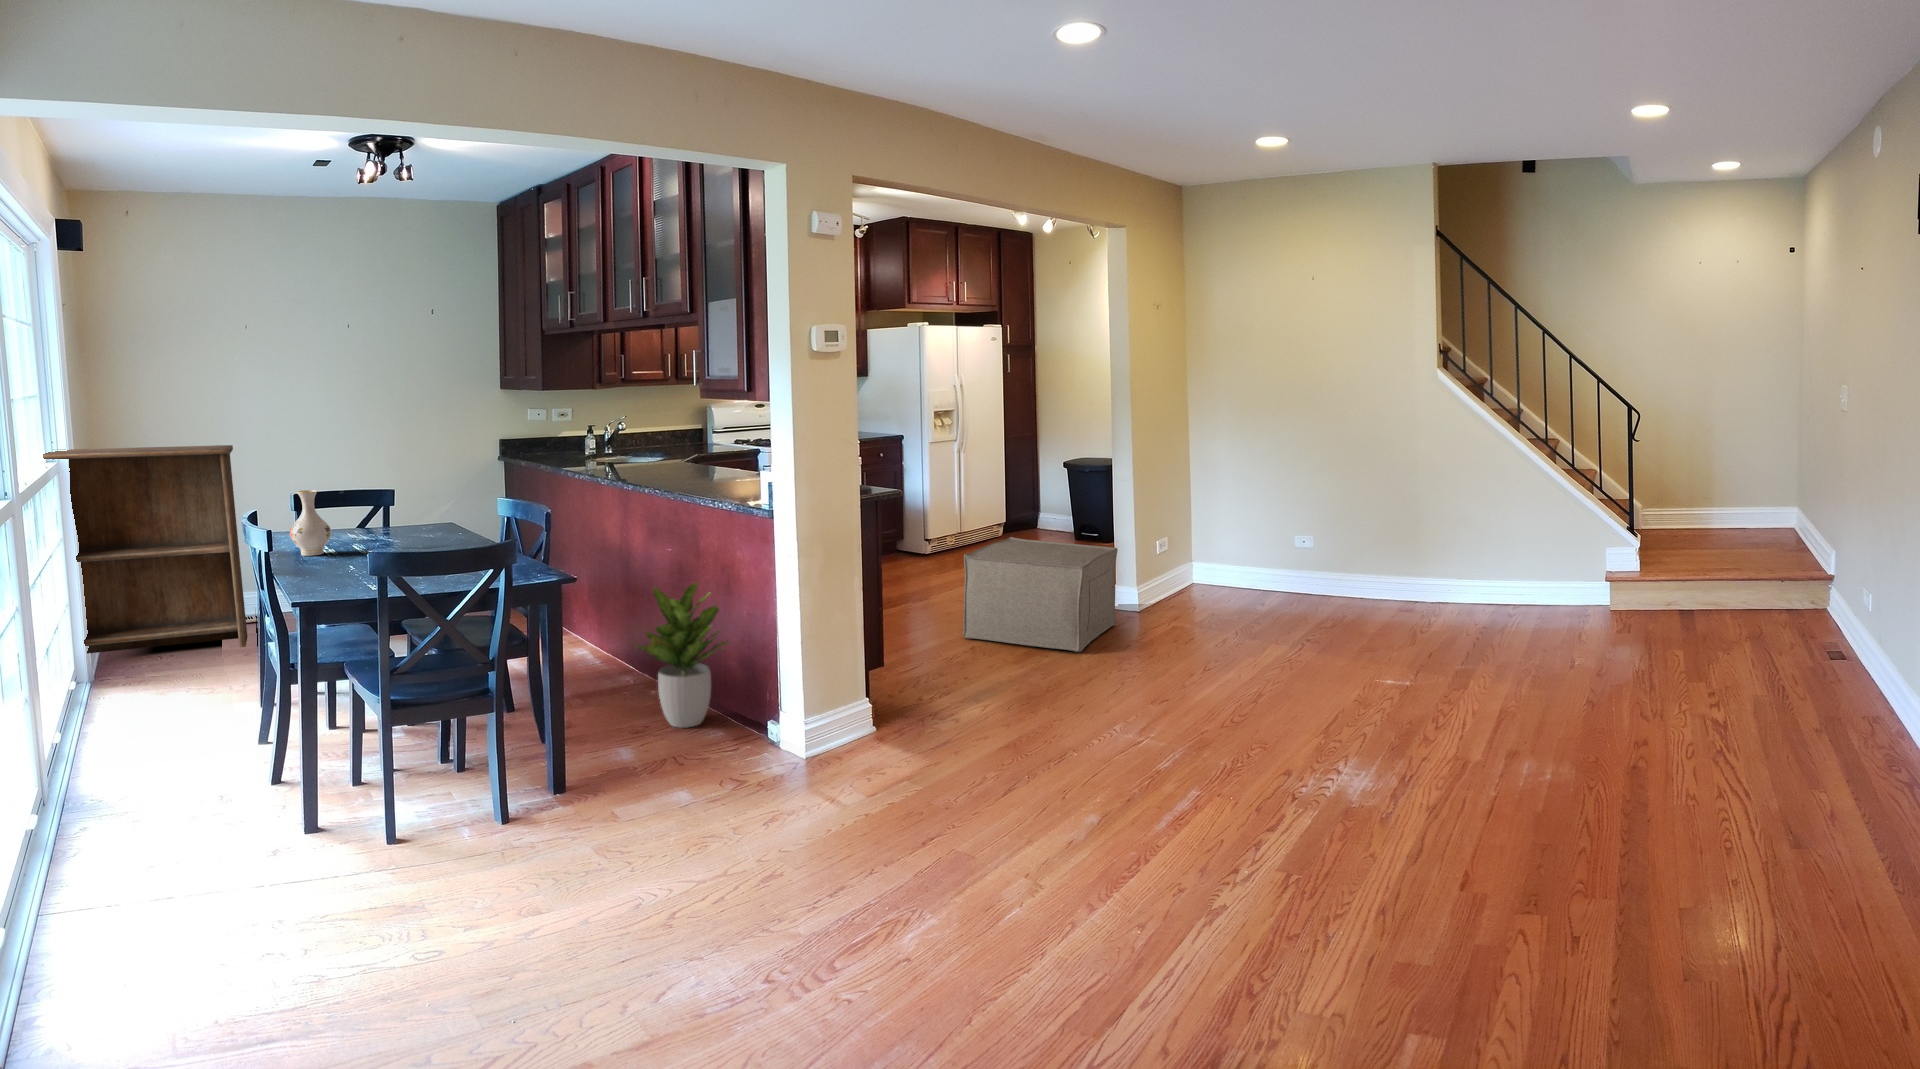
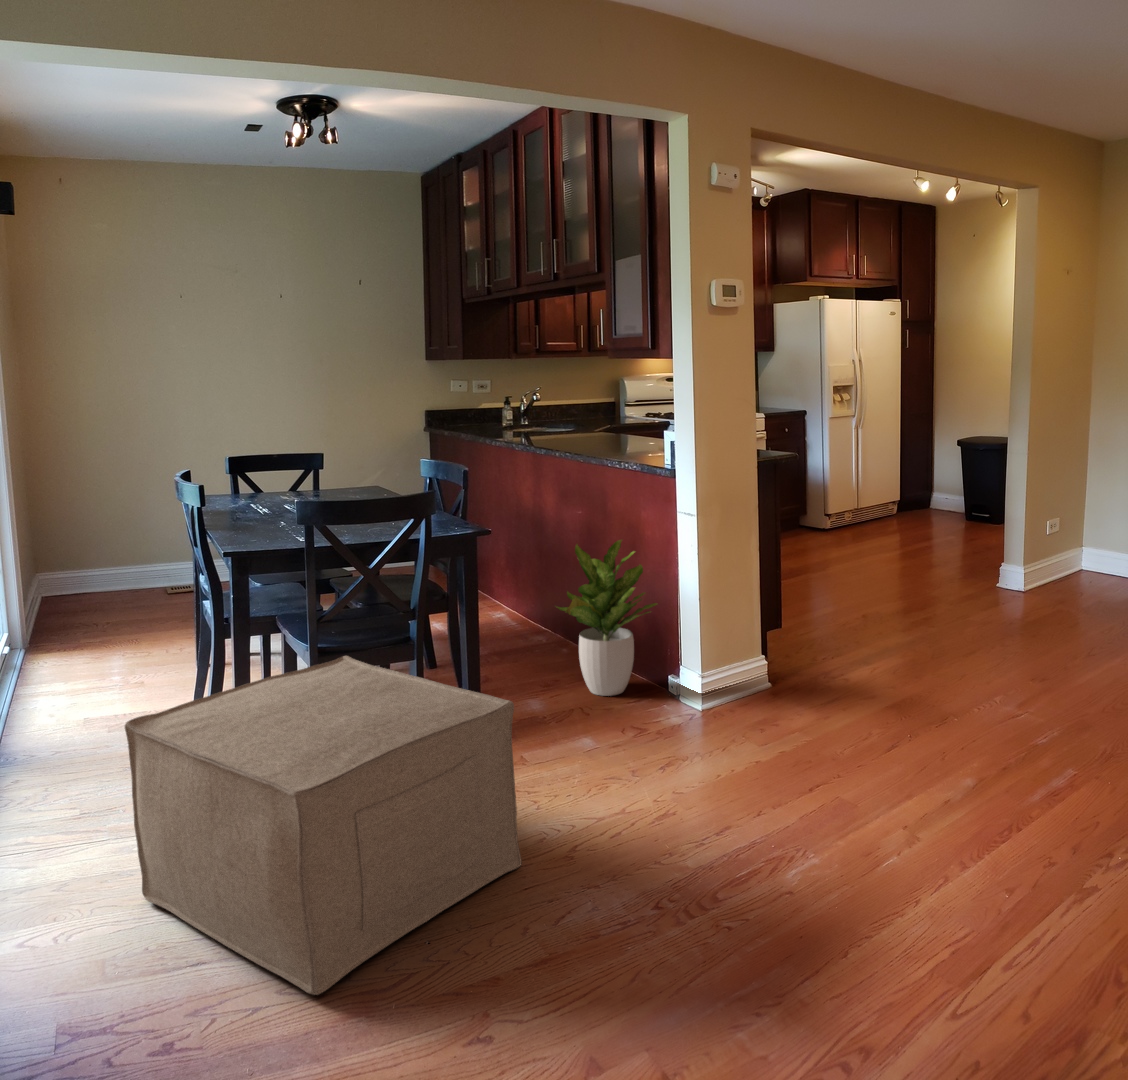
bookshelf: present [43,445,247,654] -> none [25,417,206,614]
vase: present [290,490,331,556] -> none [229,444,266,509]
ottoman: present [963,537,1118,652] -> present [125,656,522,995]

